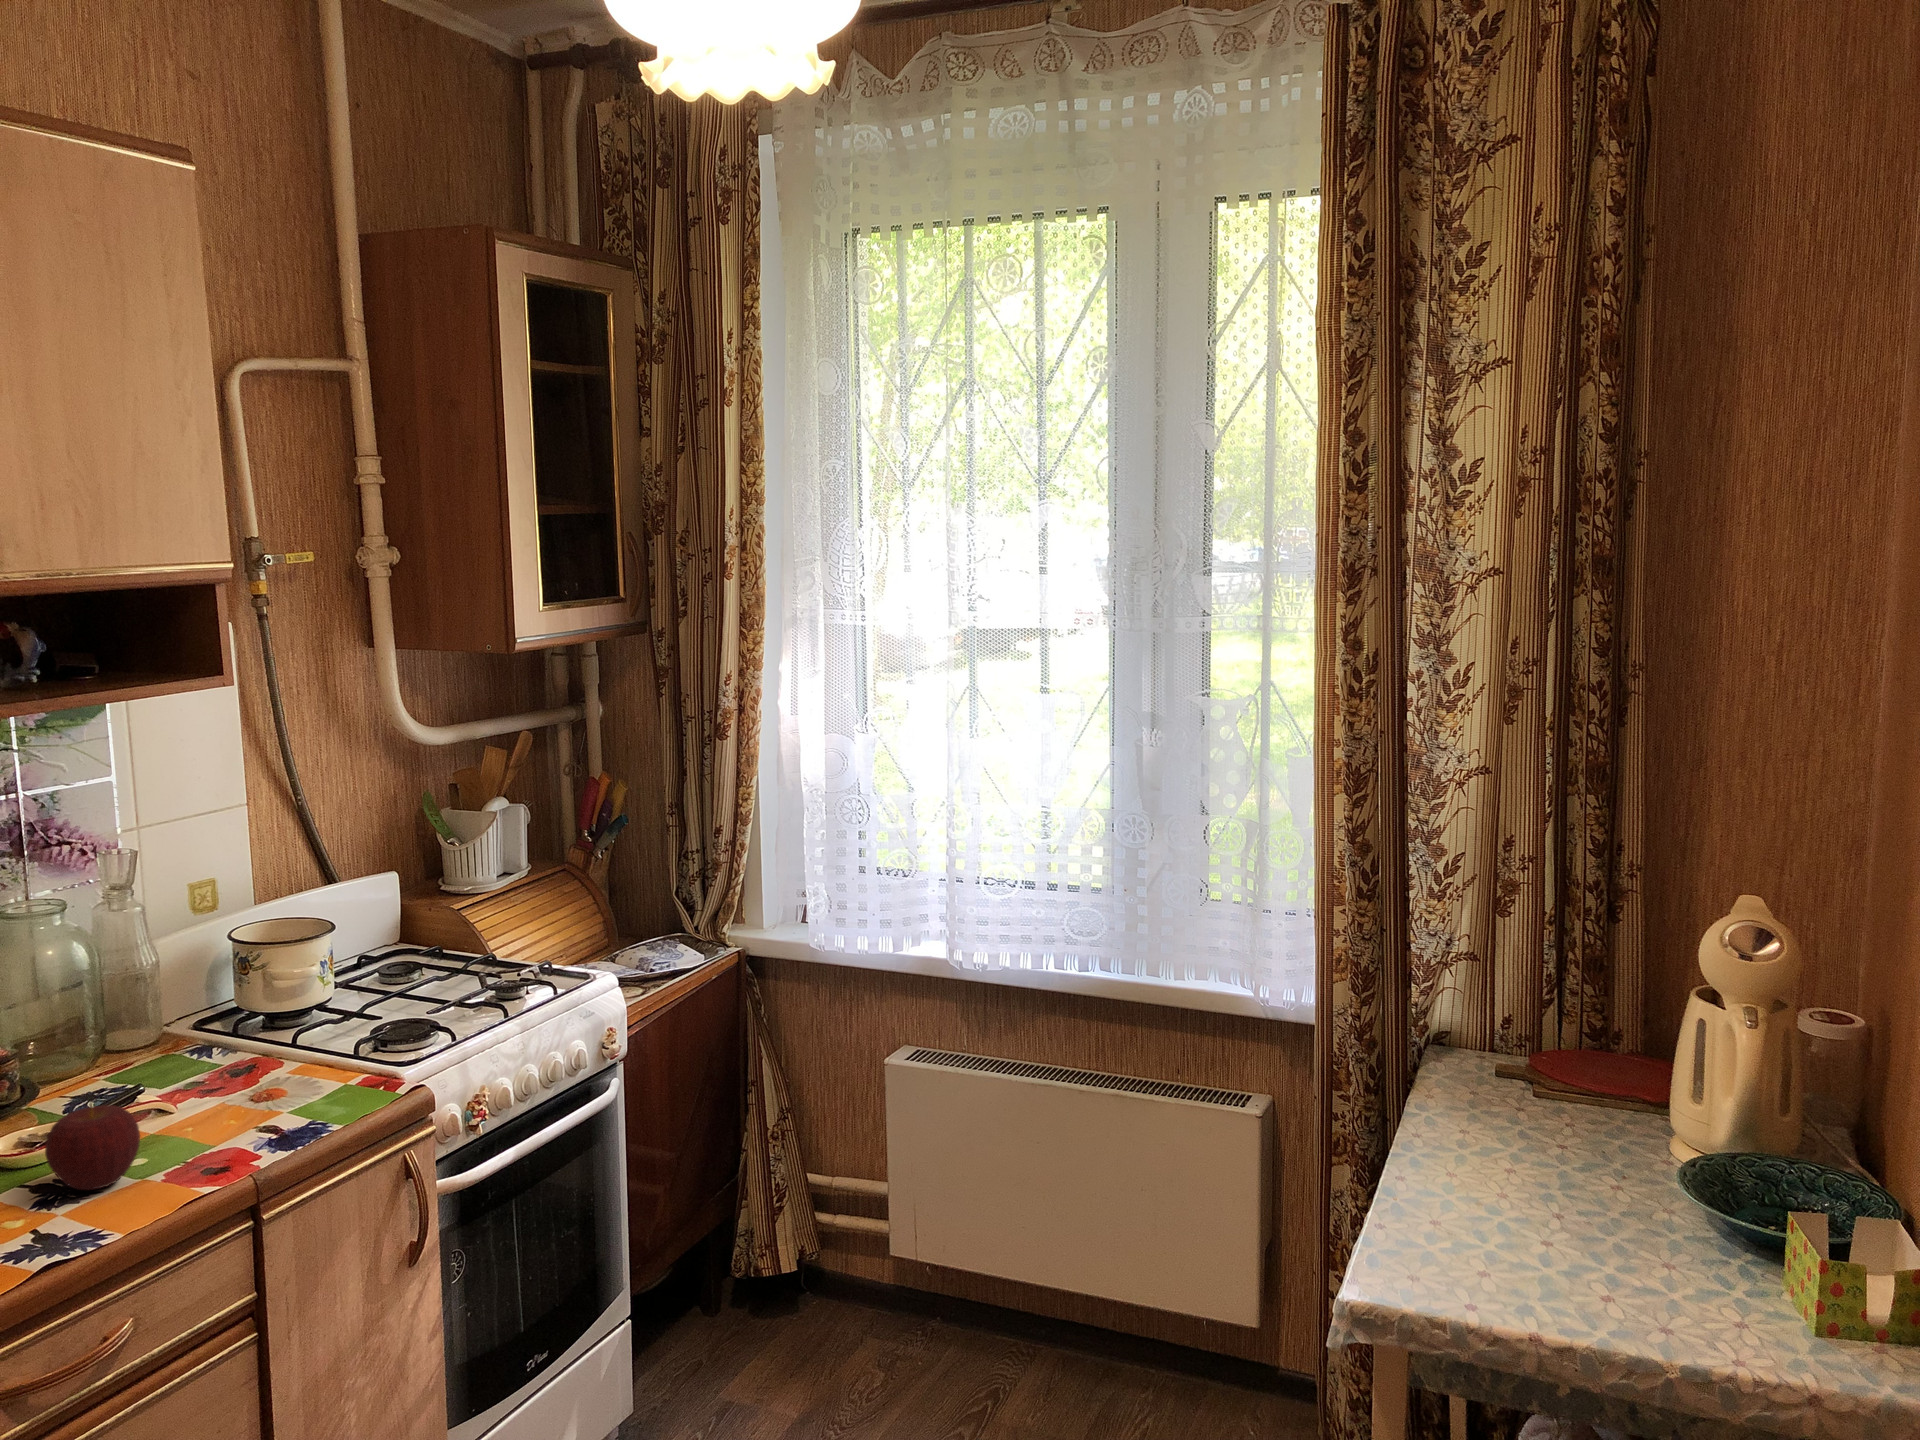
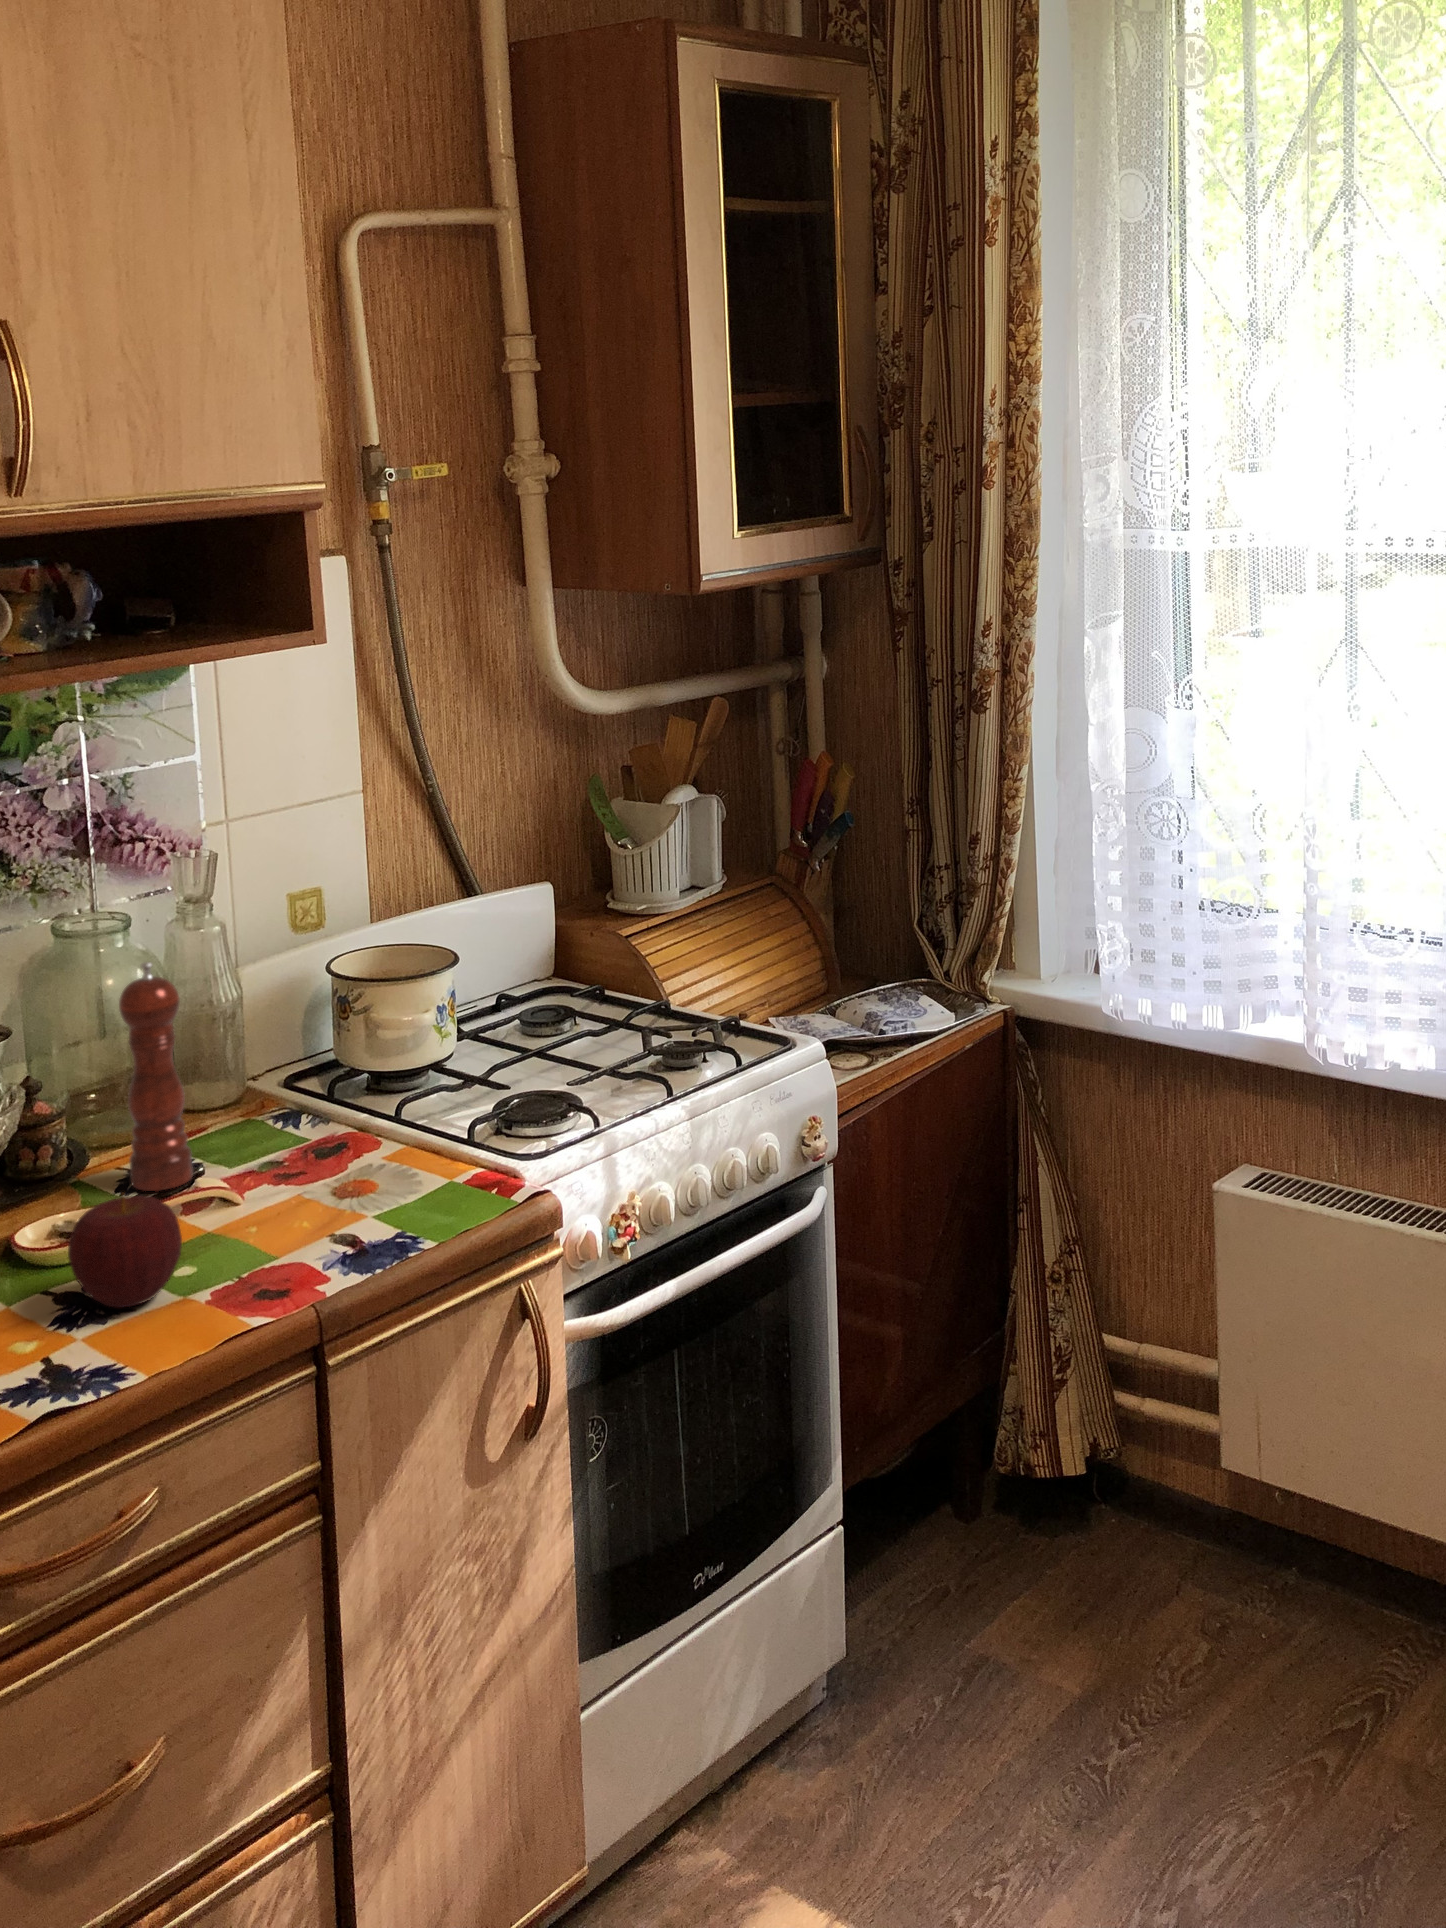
pepper mill: none [67,932,130,1109] -> present [119,962,193,1191]

